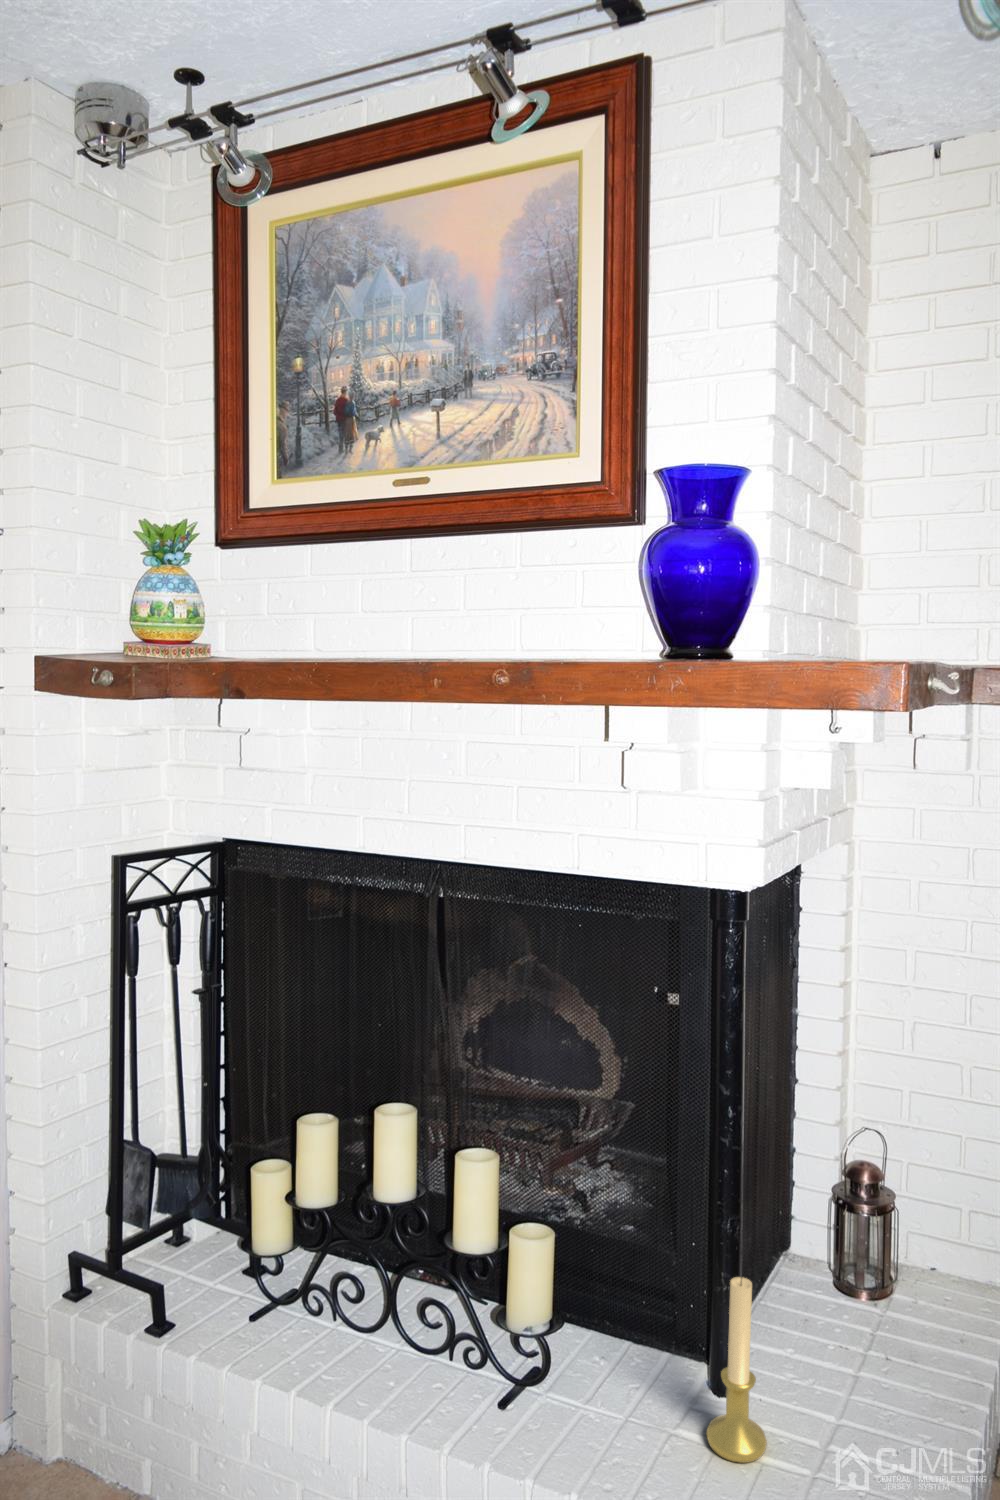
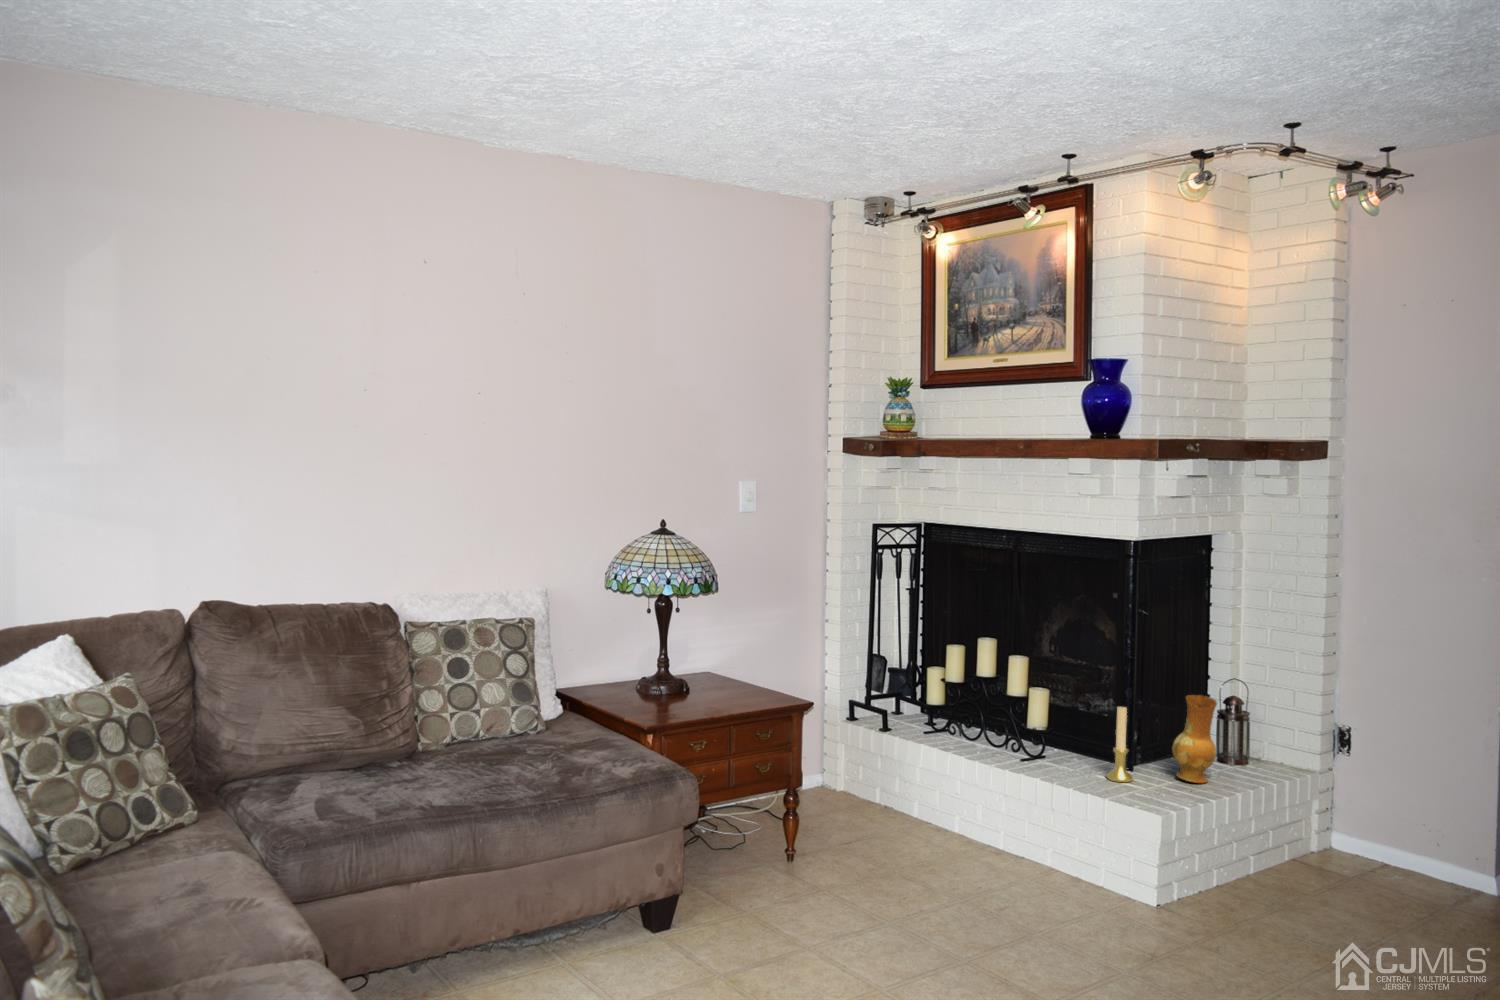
ceramic jug: none [820,1210,917,1415] -> present [1172,695,1217,783]

